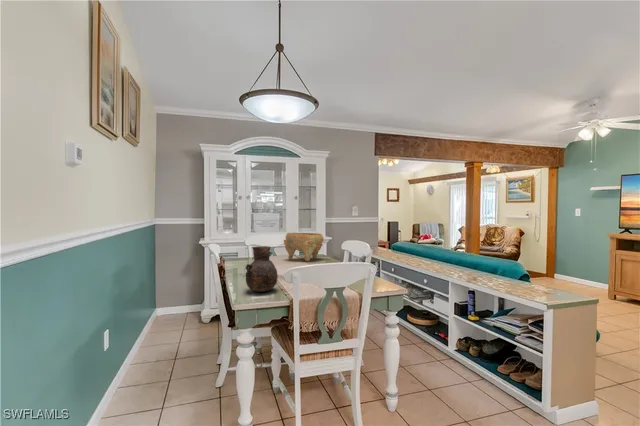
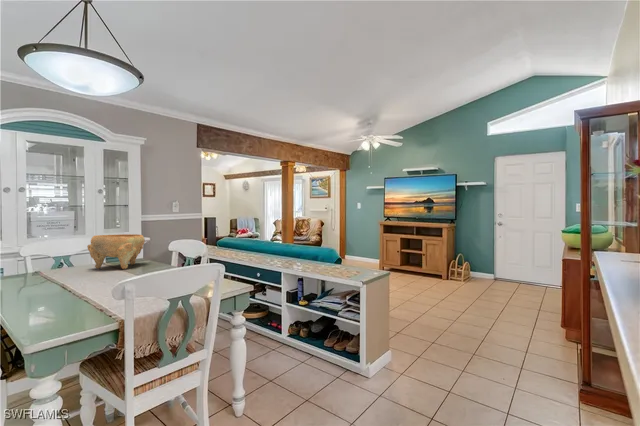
vase: present [246,246,277,292] -> none [38,256,93,319]

